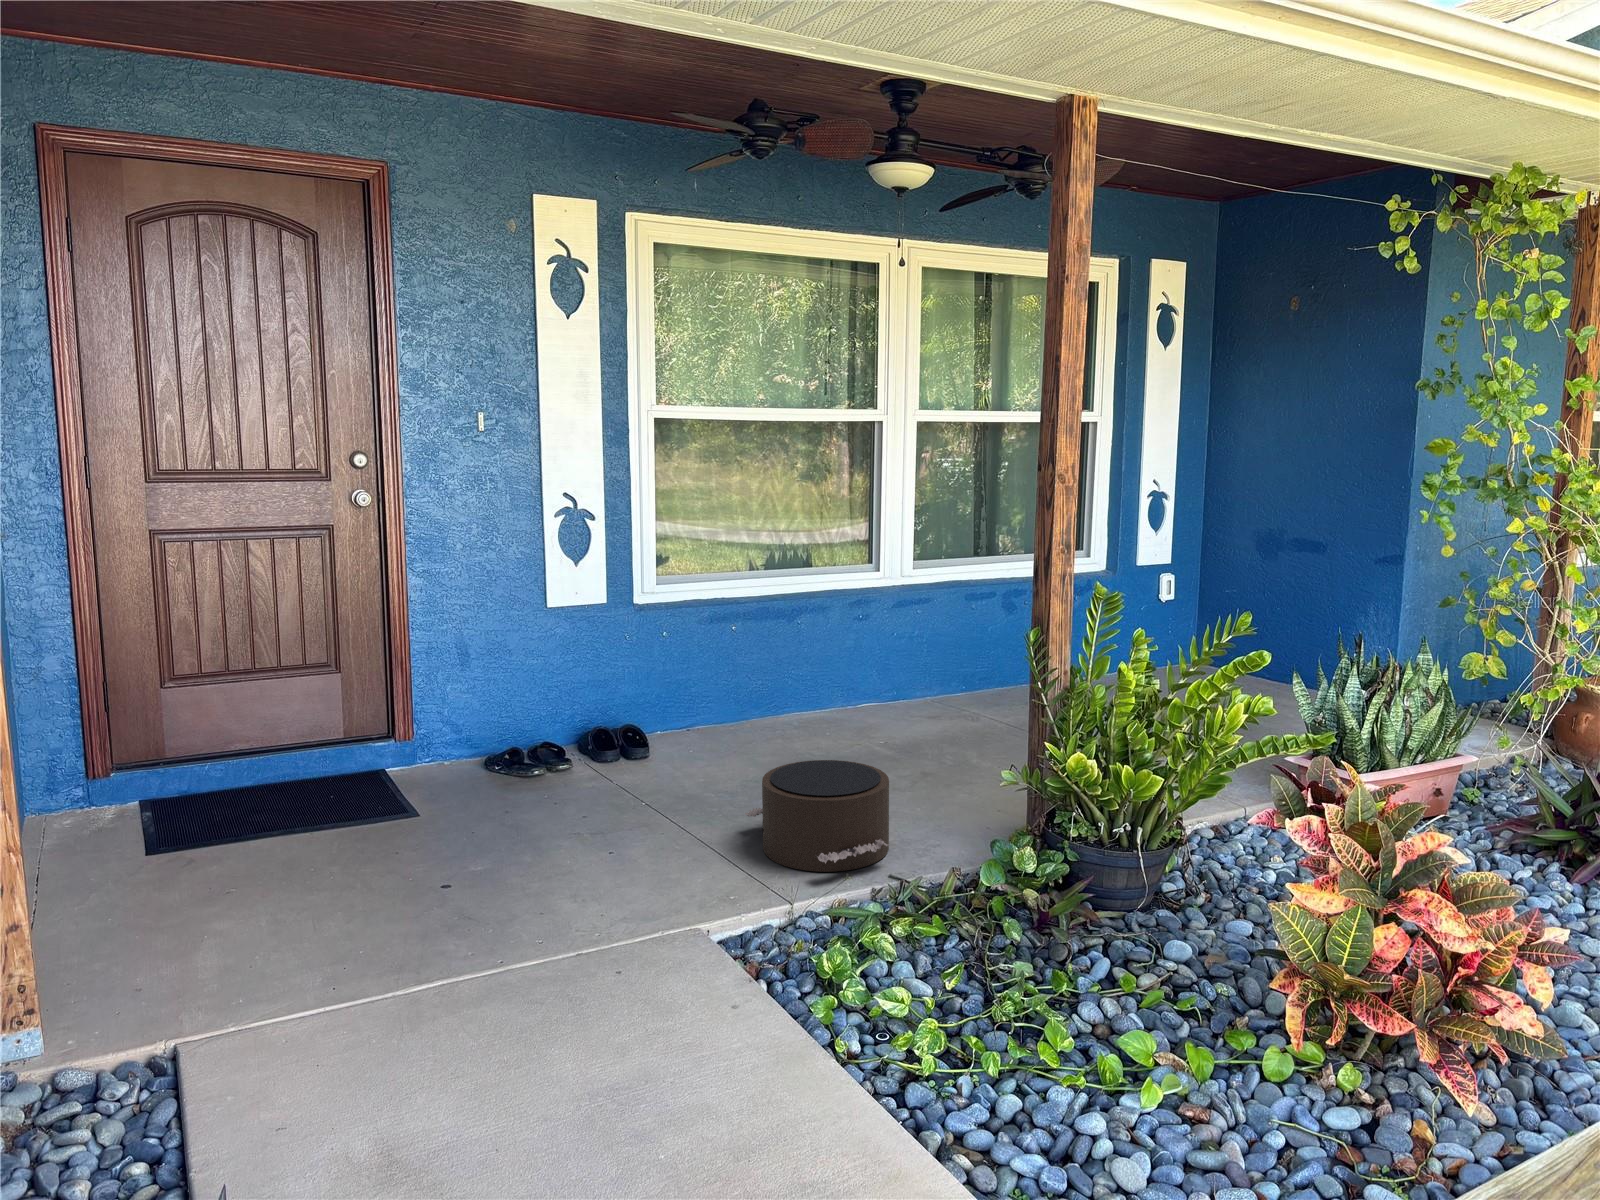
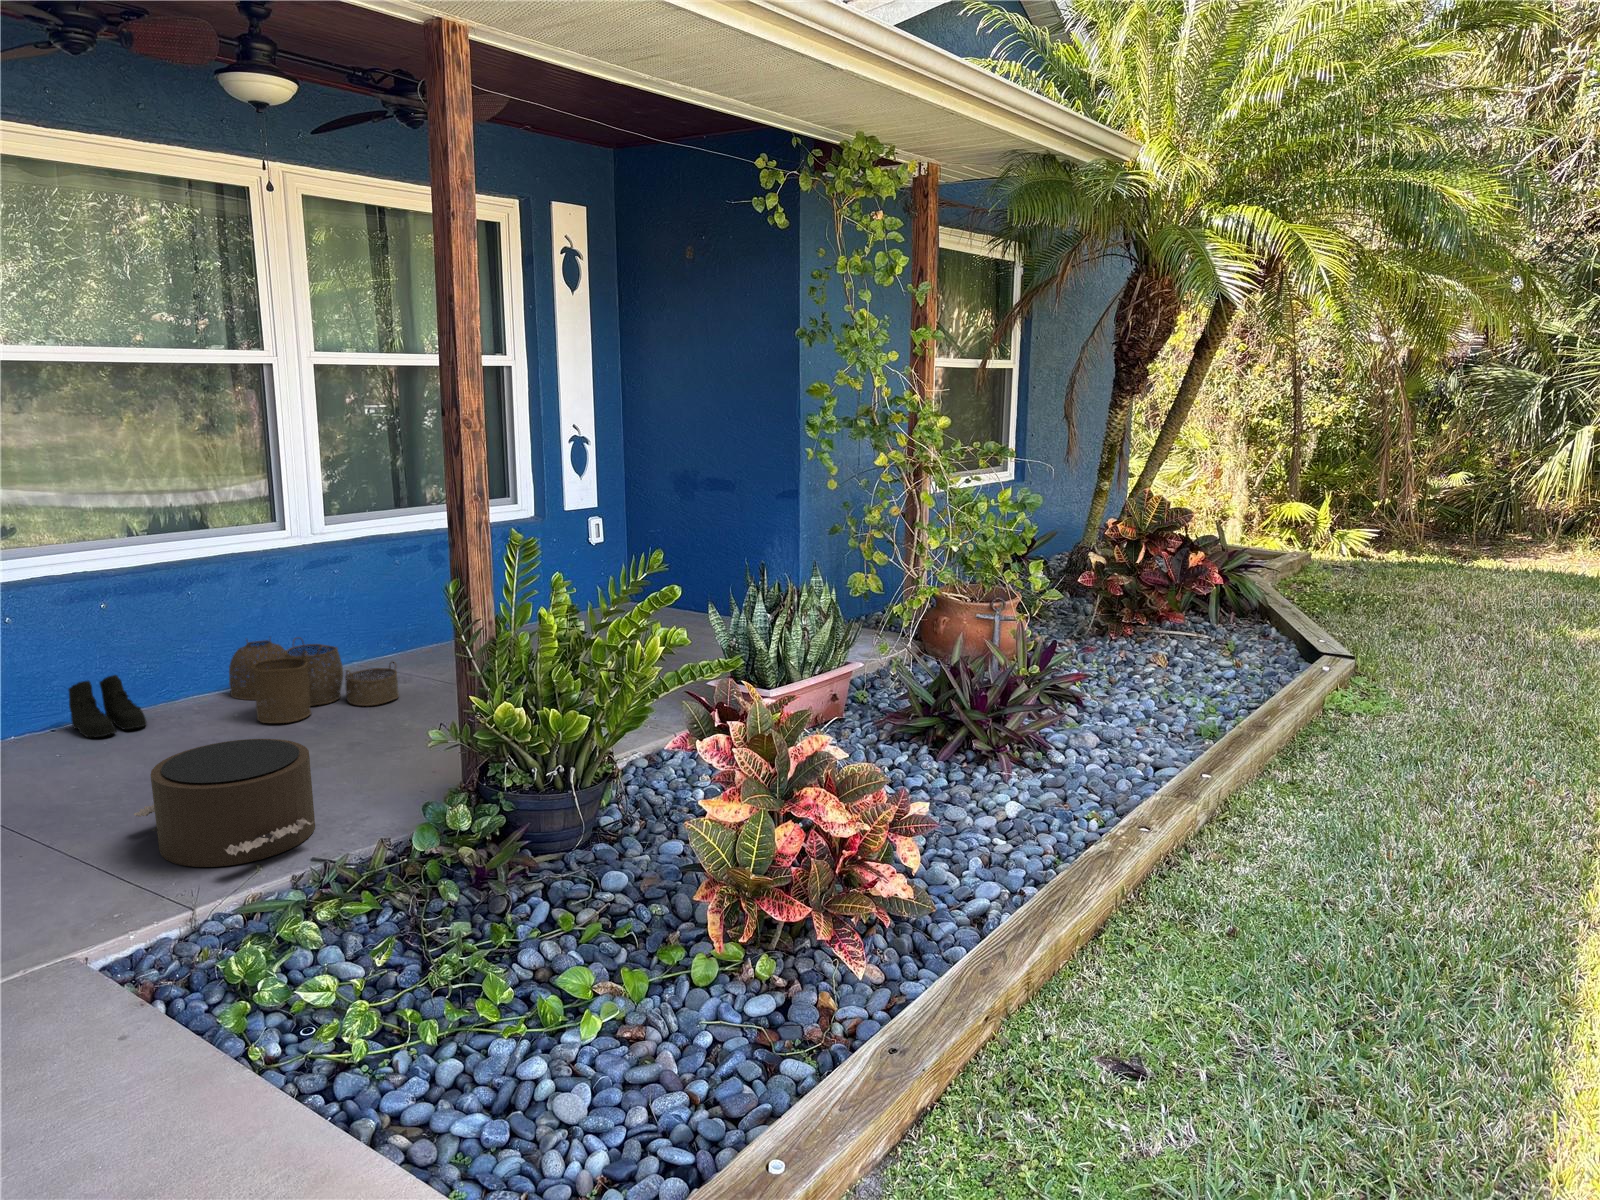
woven basket: none [815,669,961,750] -> present [229,638,399,723]
boots: none [695,691,750,744] -> present [68,675,147,738]

